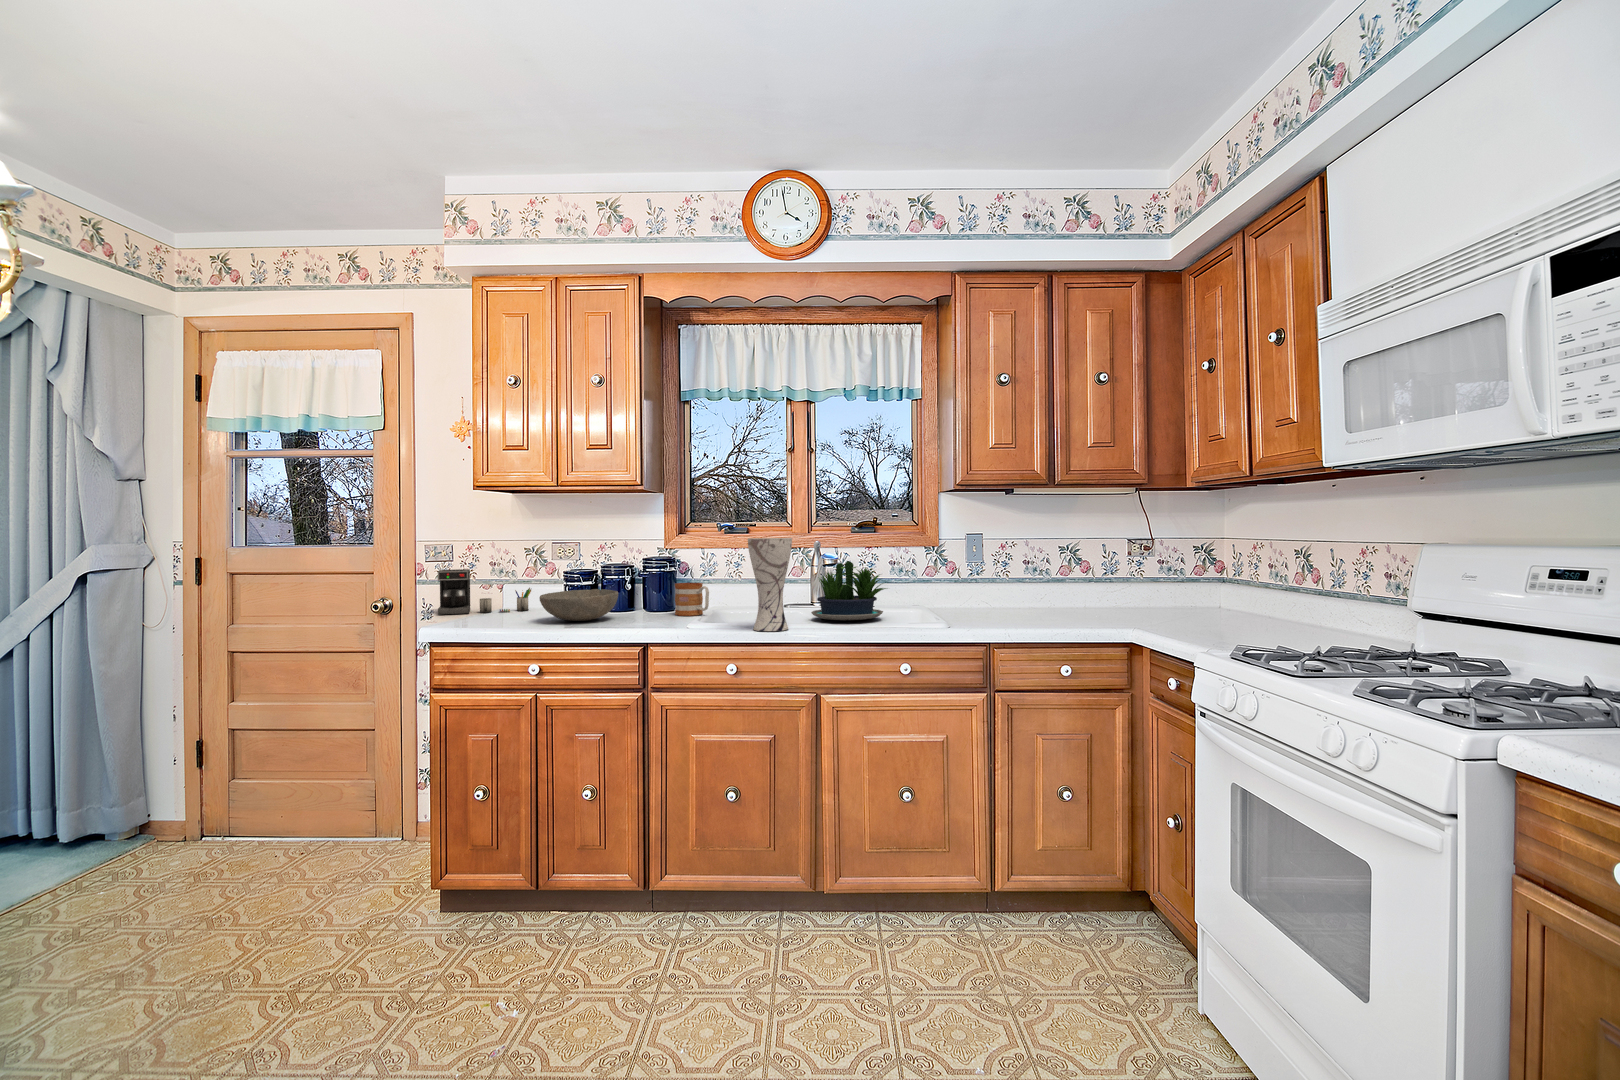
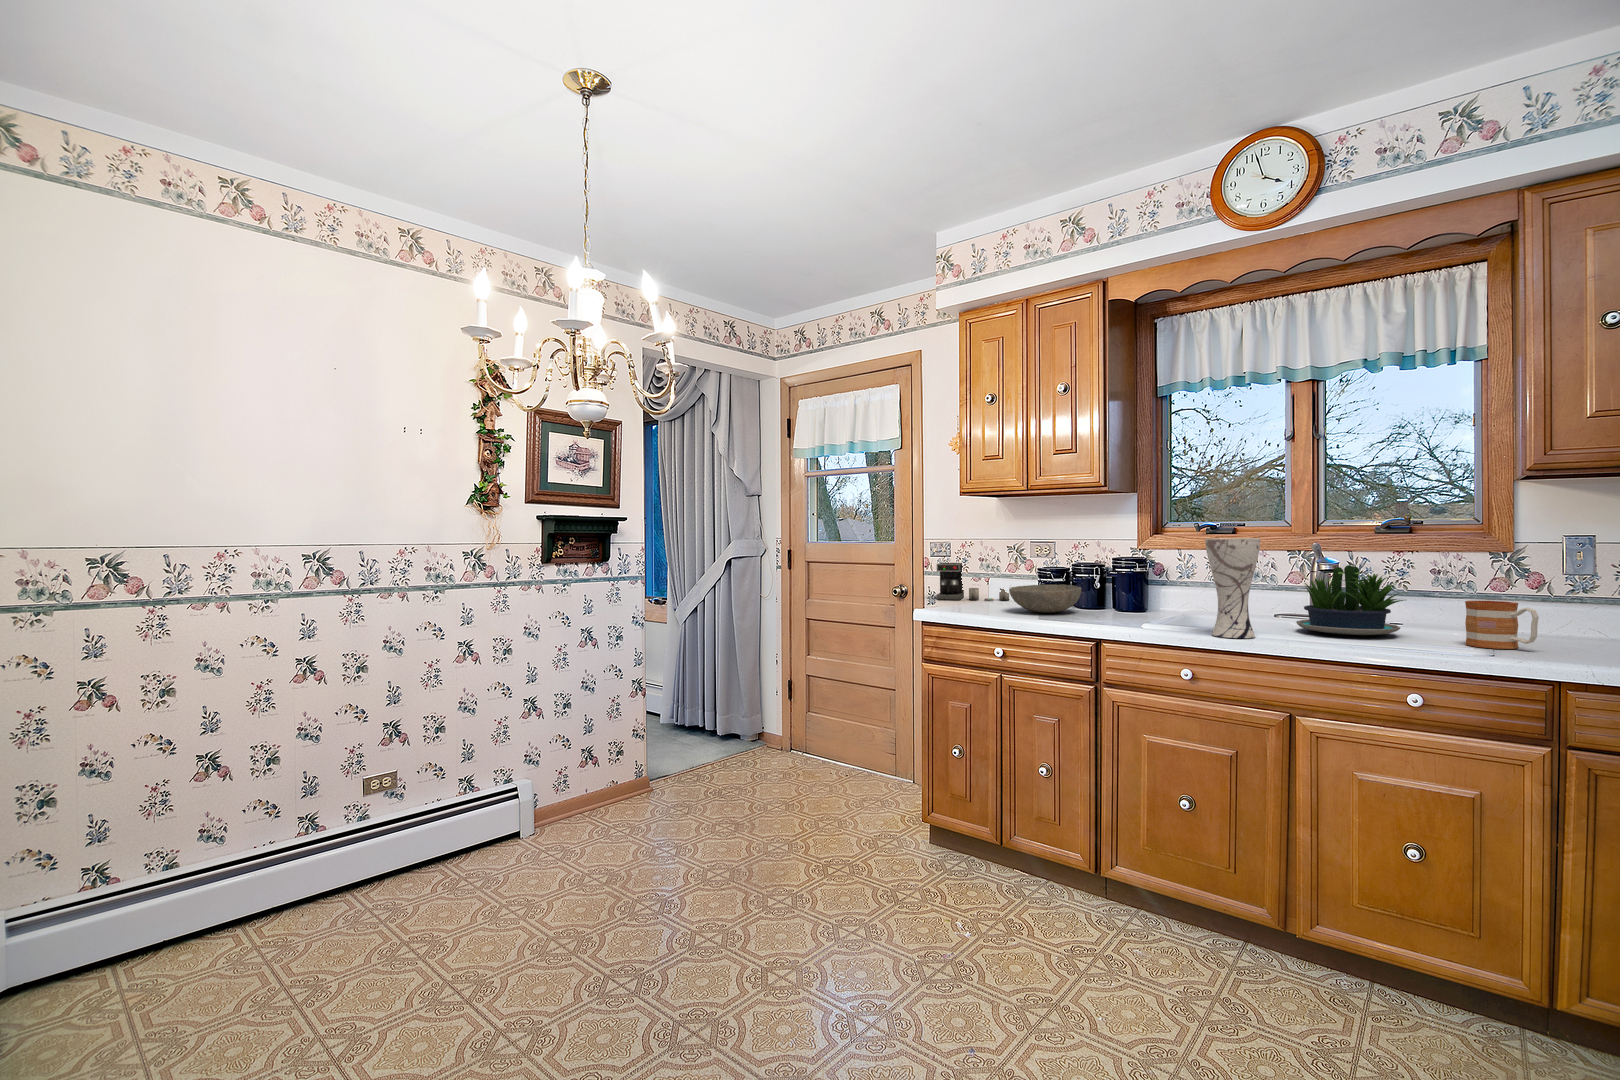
mug: present [675,583,709,616] -> present [1465,601,1539,649]

